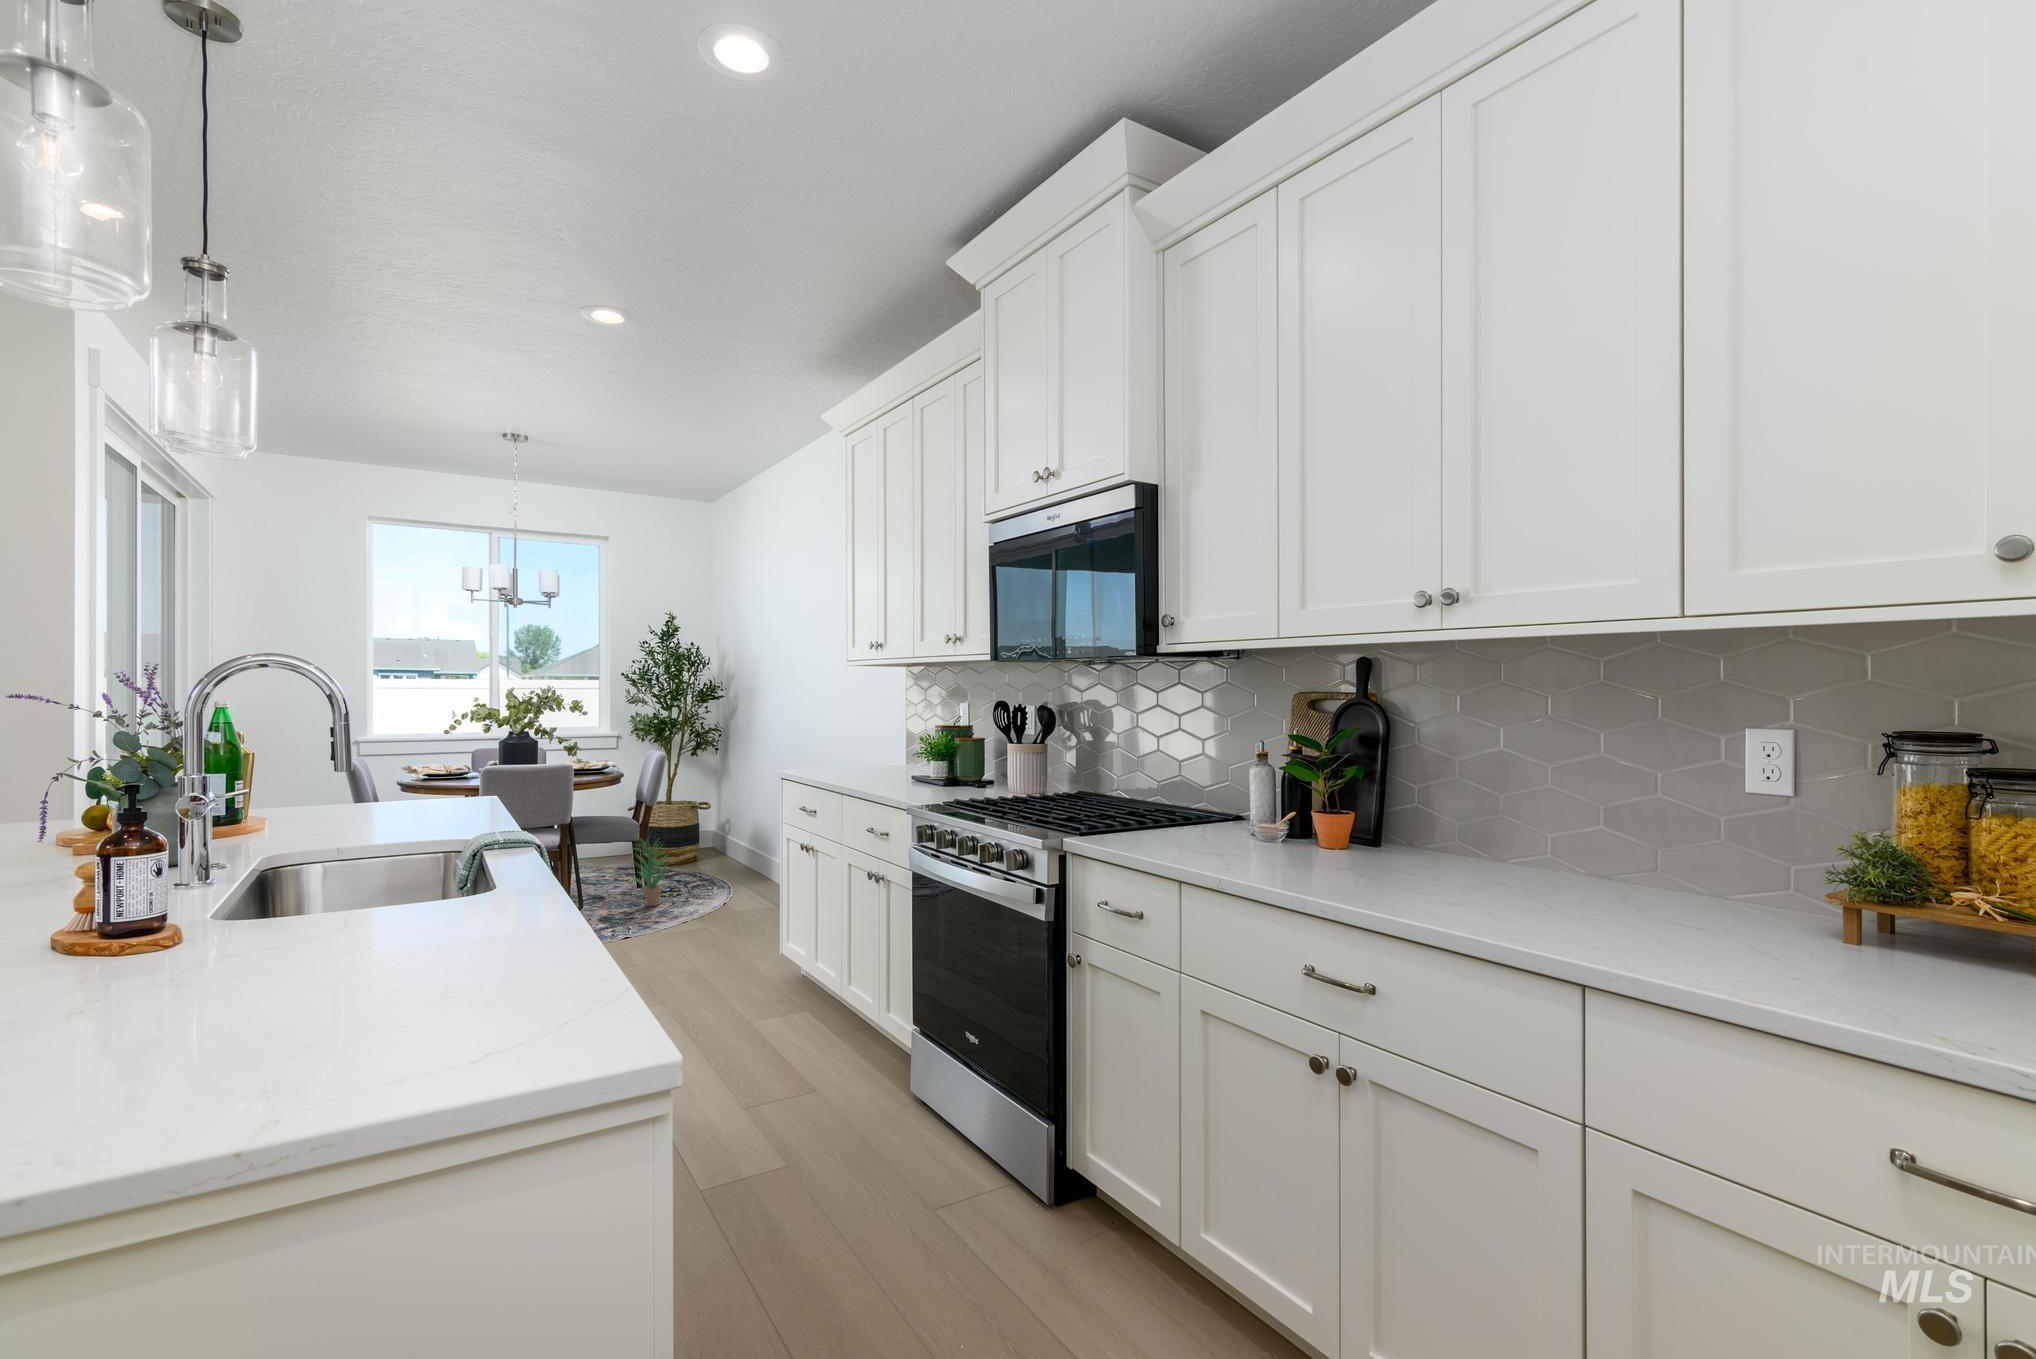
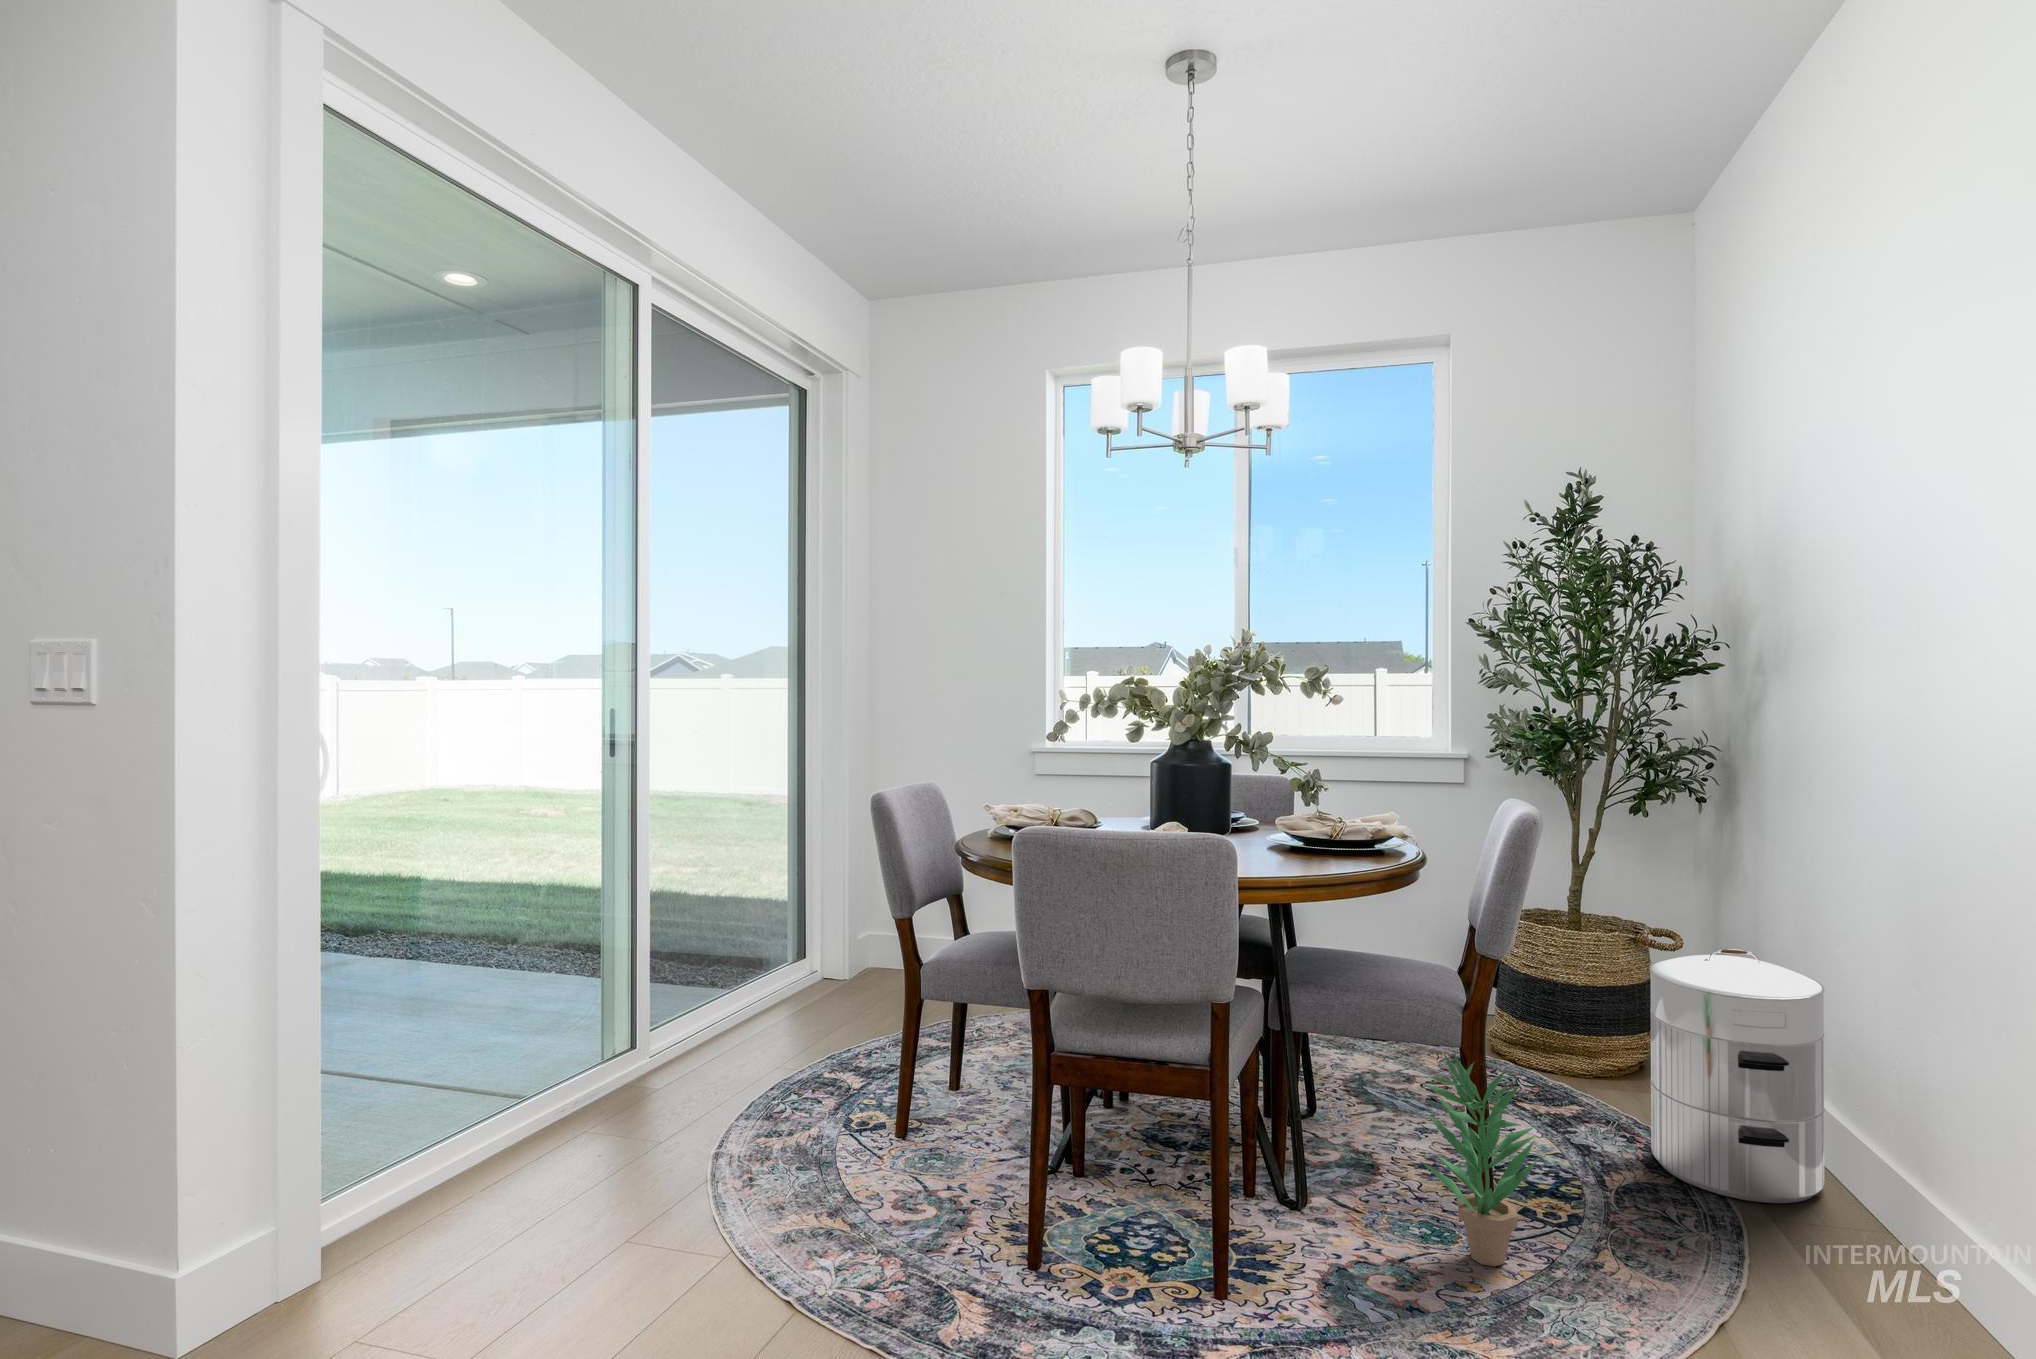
waste bin: none [701,797,755,880] -> present [1650,949,1825,1203]

